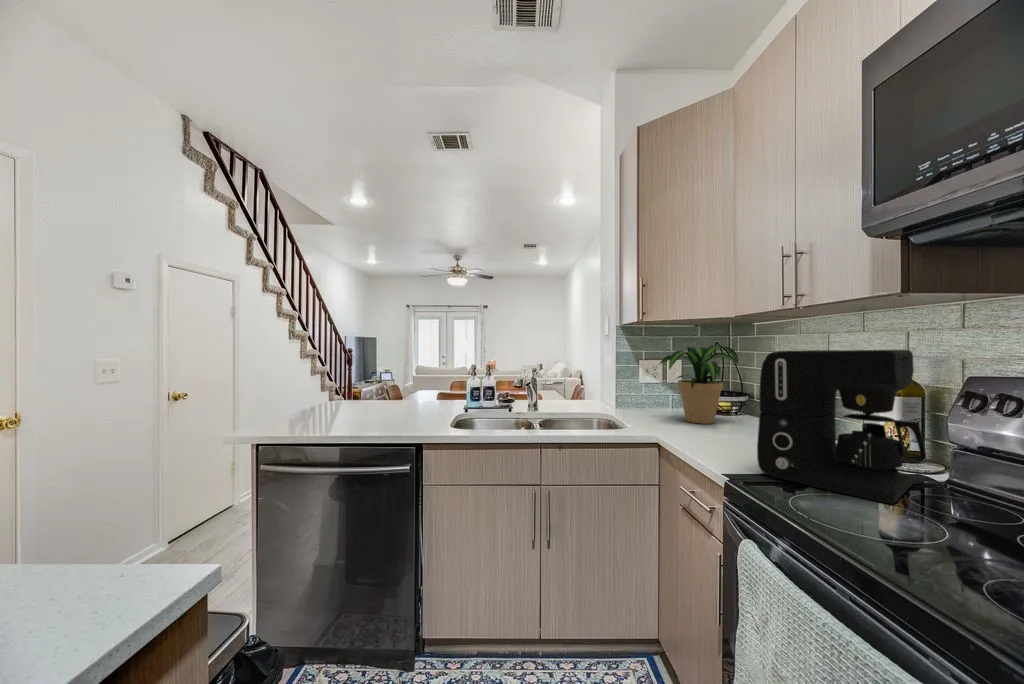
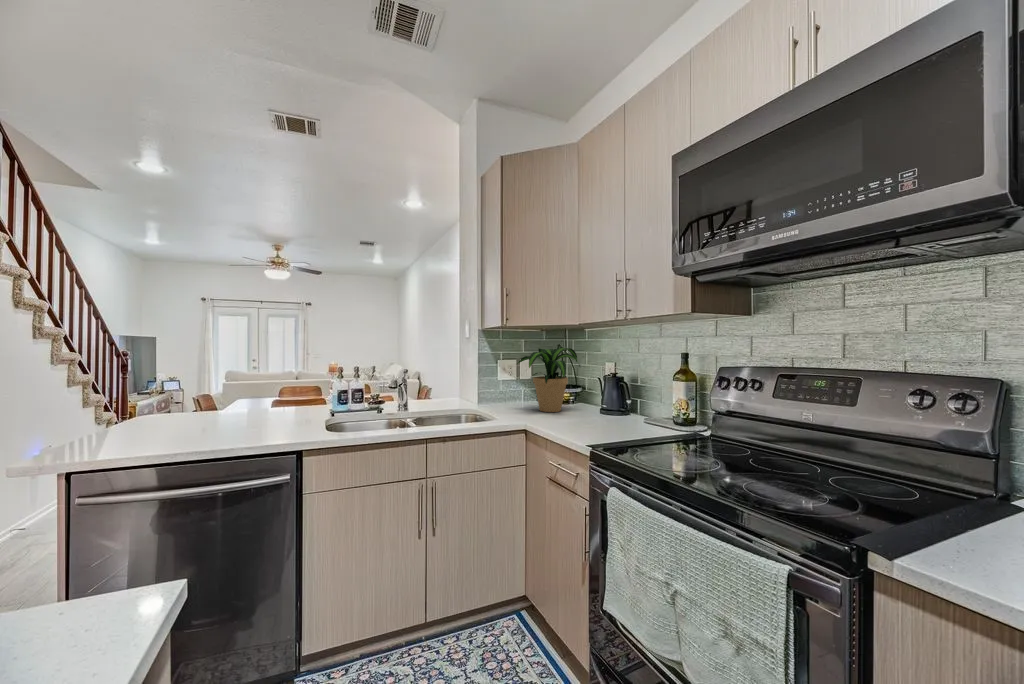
coffee maker: present [757,350,926,503] -> none [608,351,705,452]

